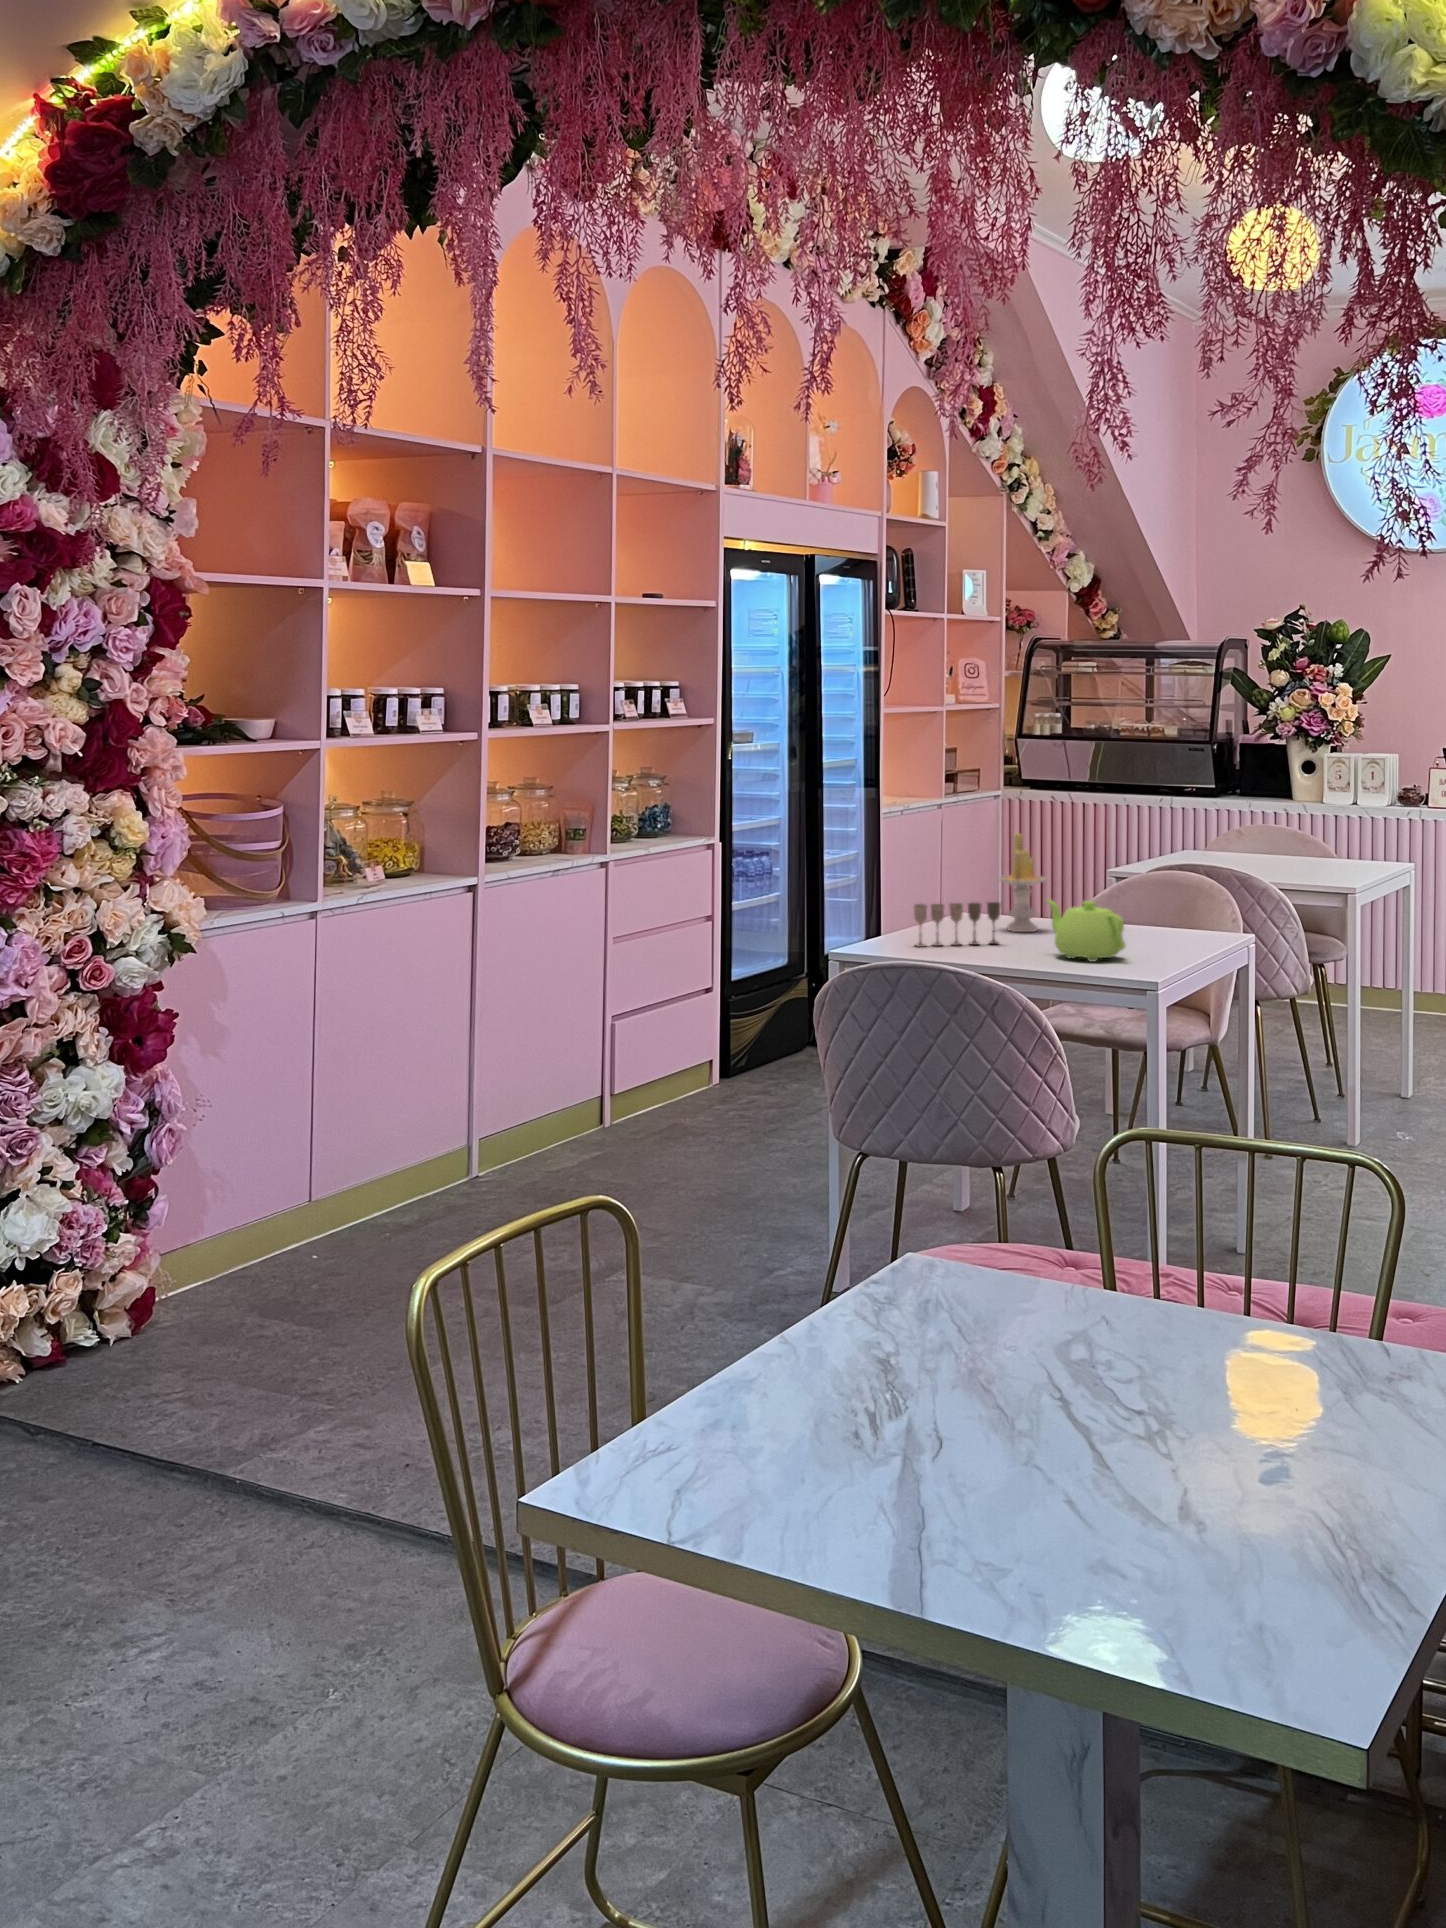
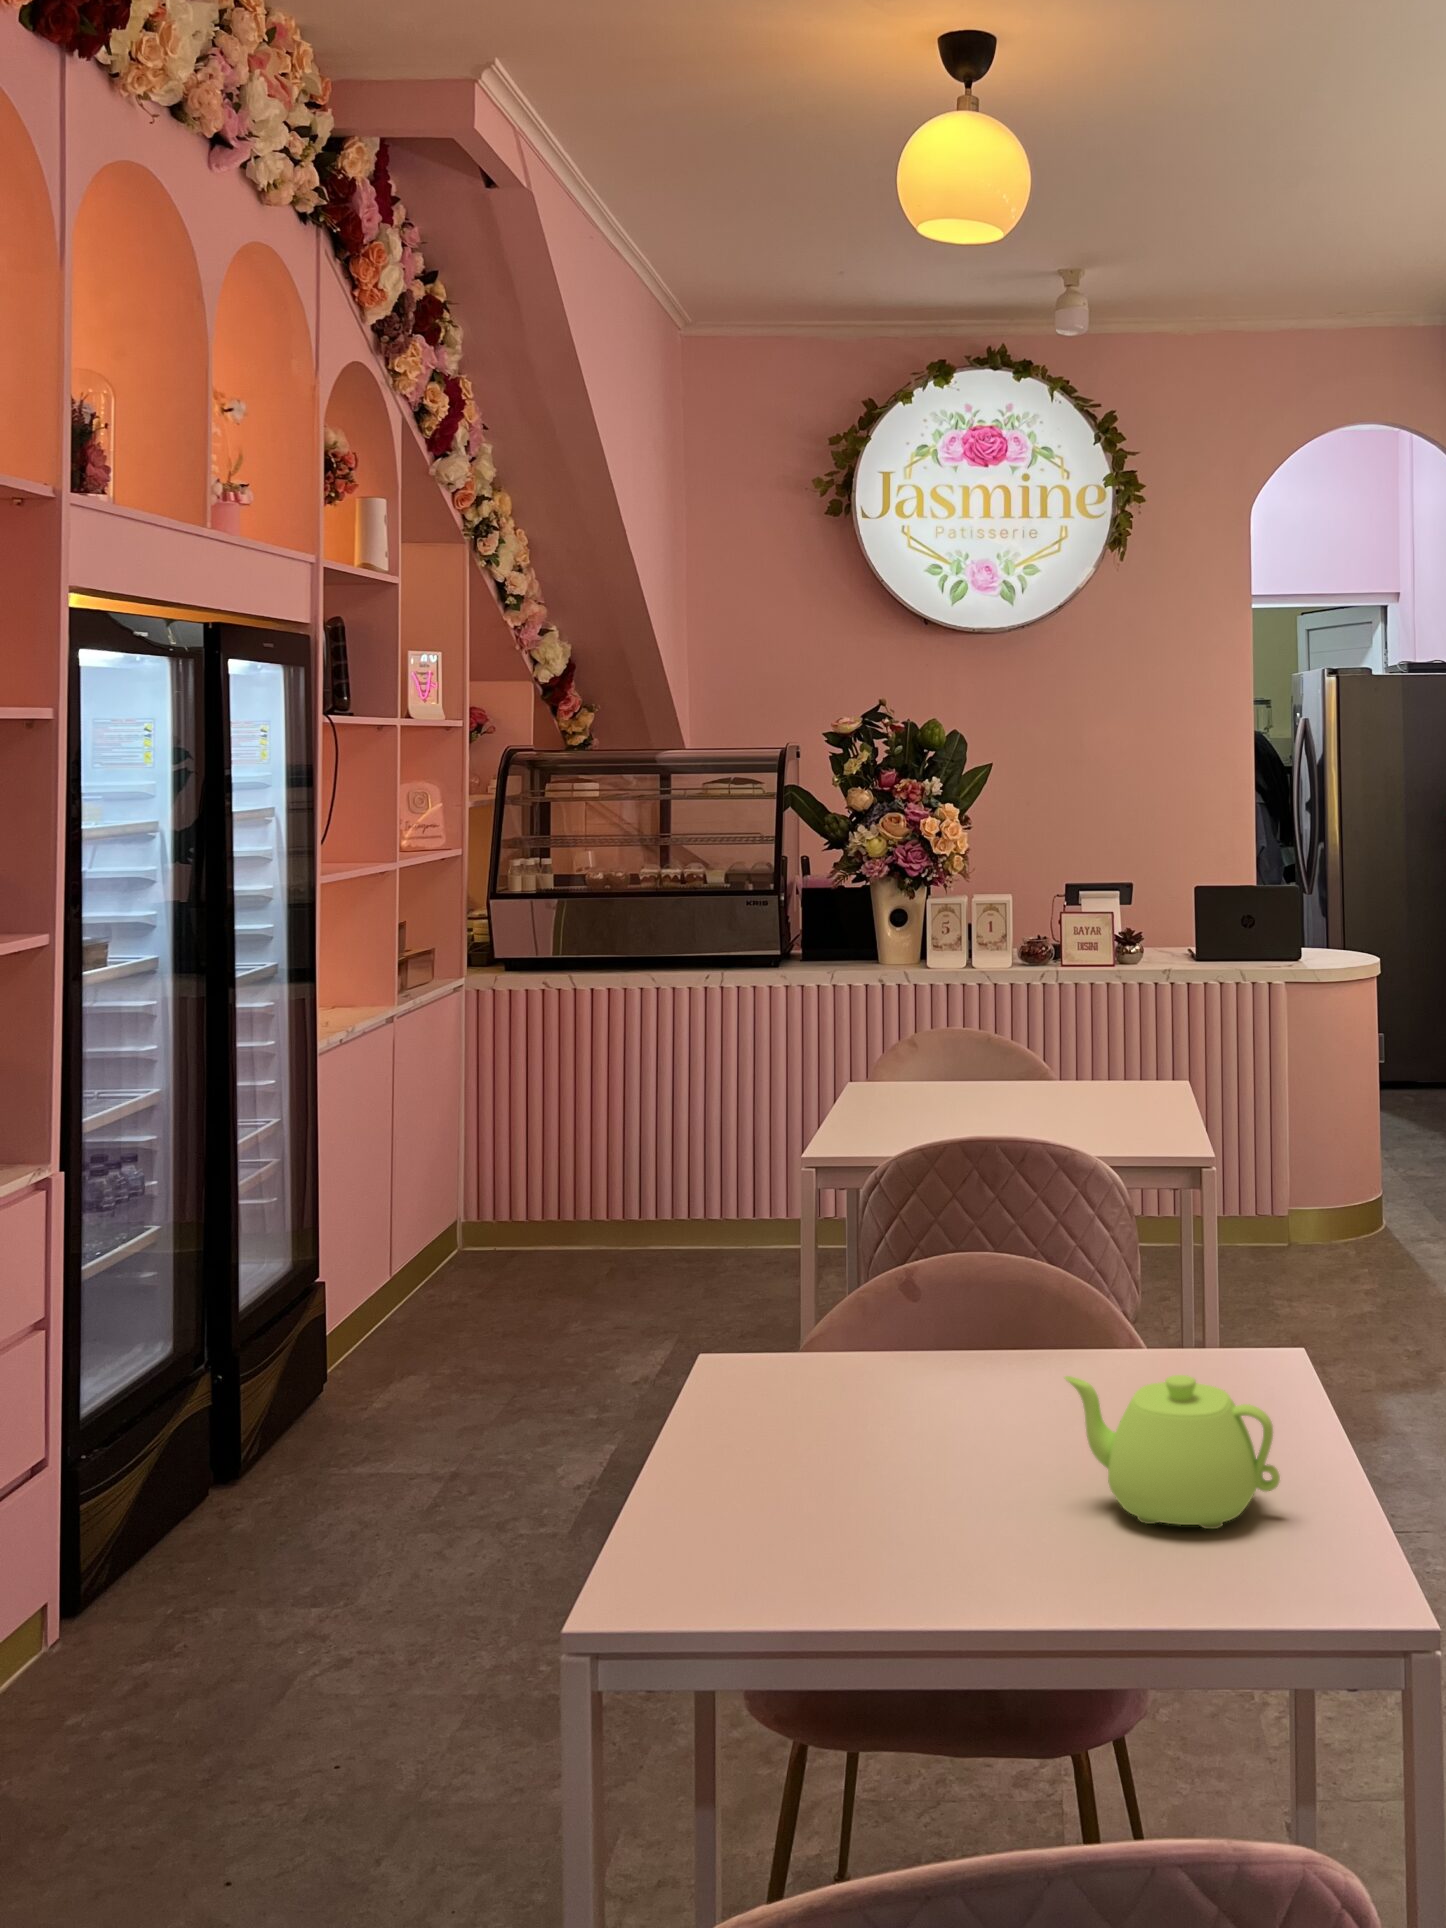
candle: present [999,833,1046,932] -> none [839,1183,940,1404]
wine glass: present [914,902,1000,947] -> none [751,1378,927,1534]

